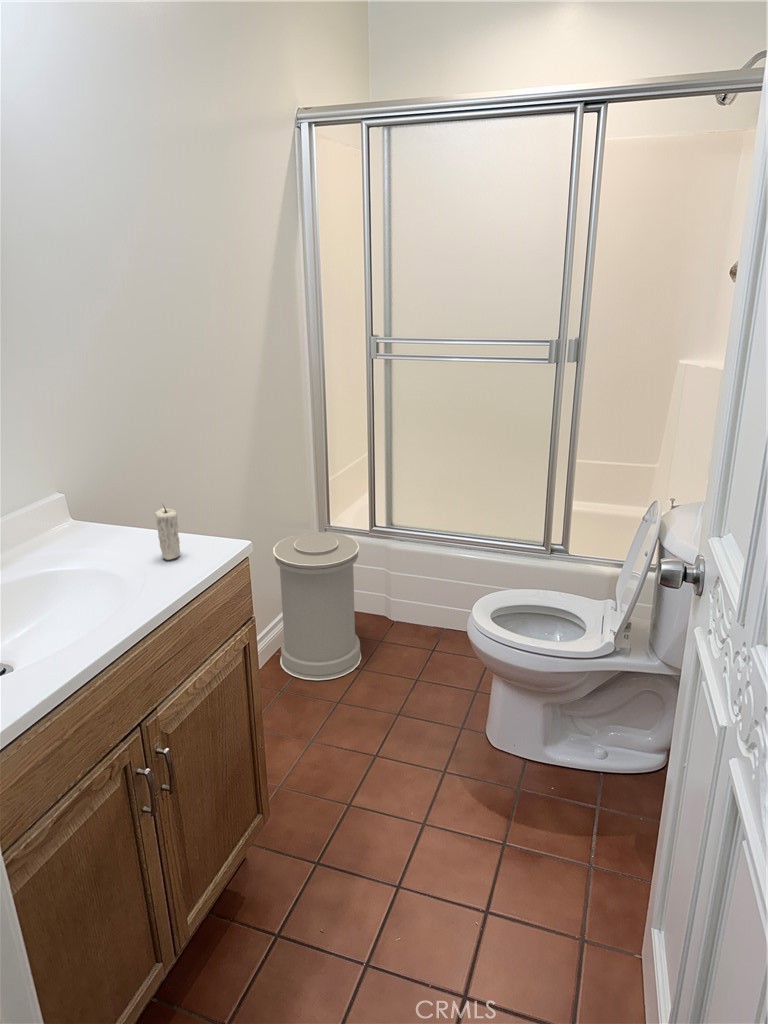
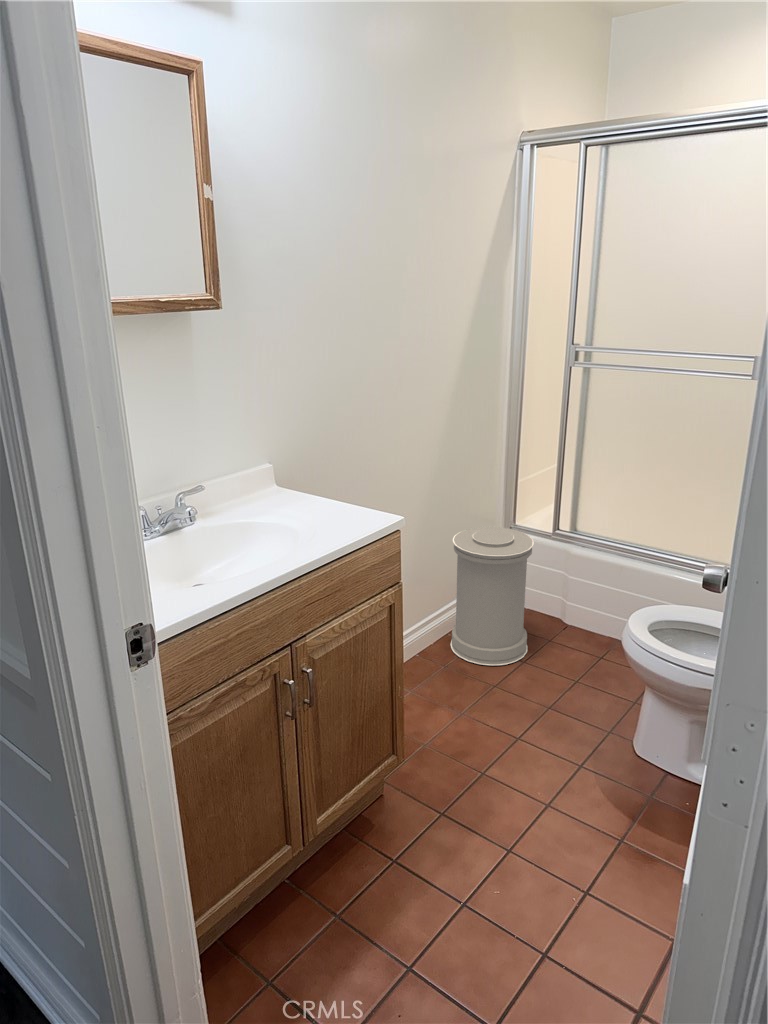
candle: present [155,507,180,560] -> none [329,473,347,522]

